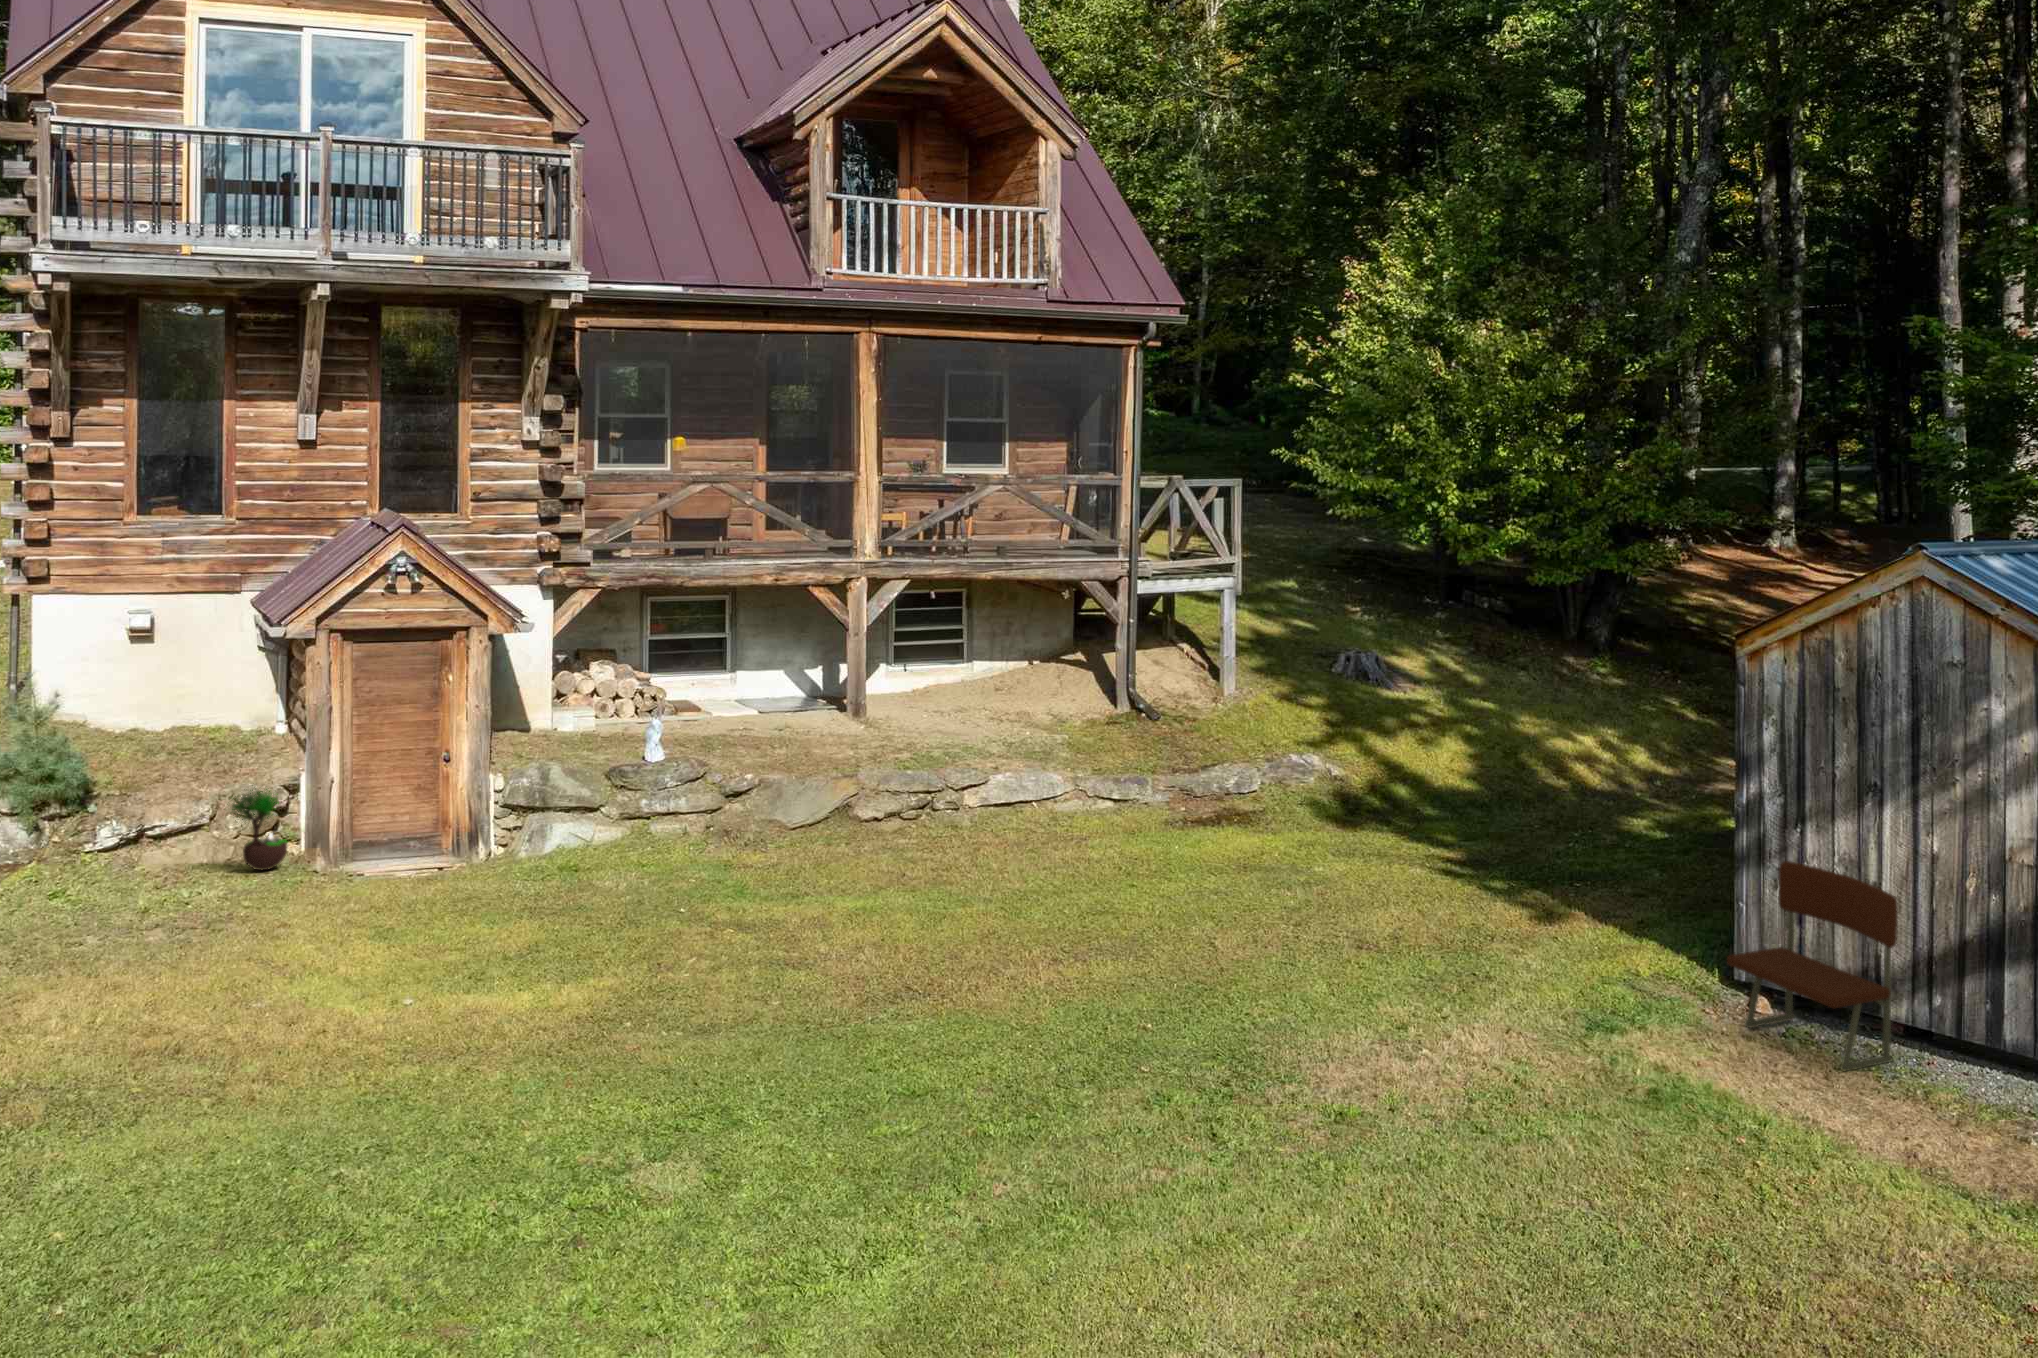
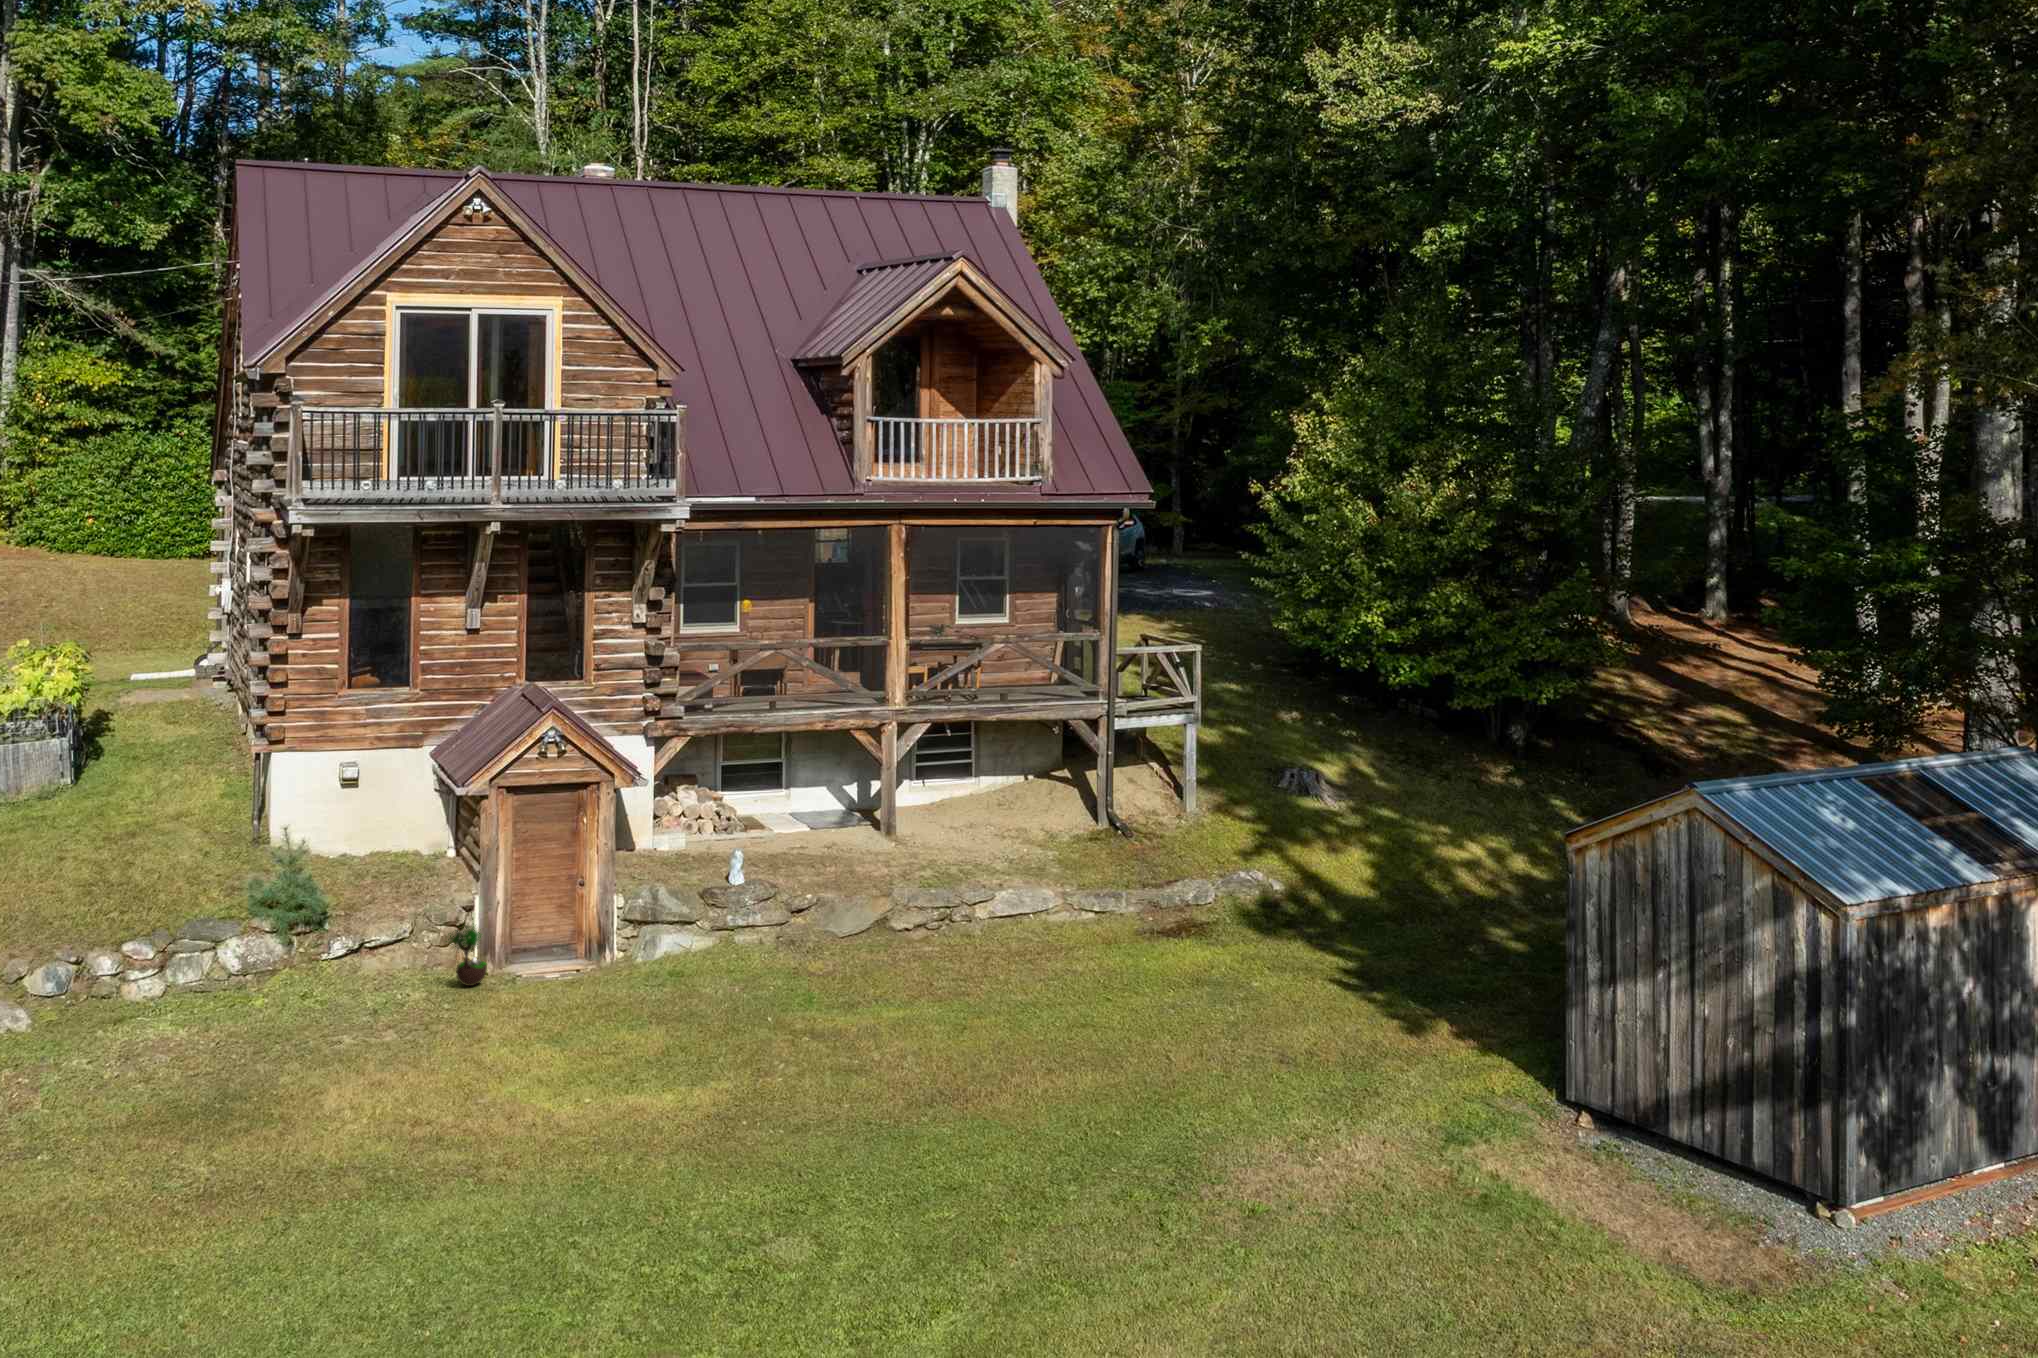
bench: present [1727,861,1898,1071] -> none [1580,1068,1706,1238]

